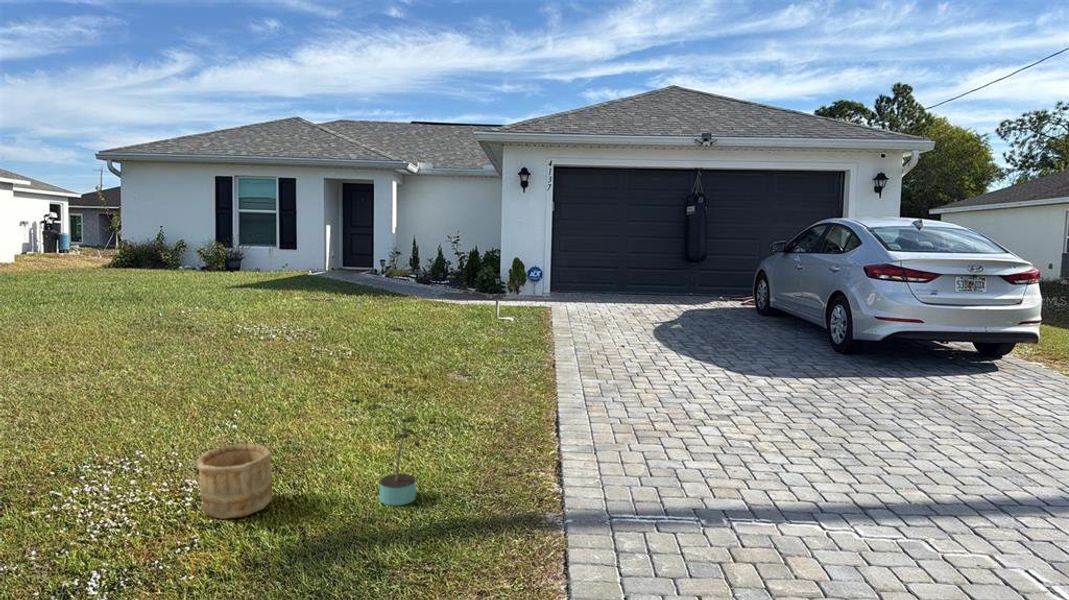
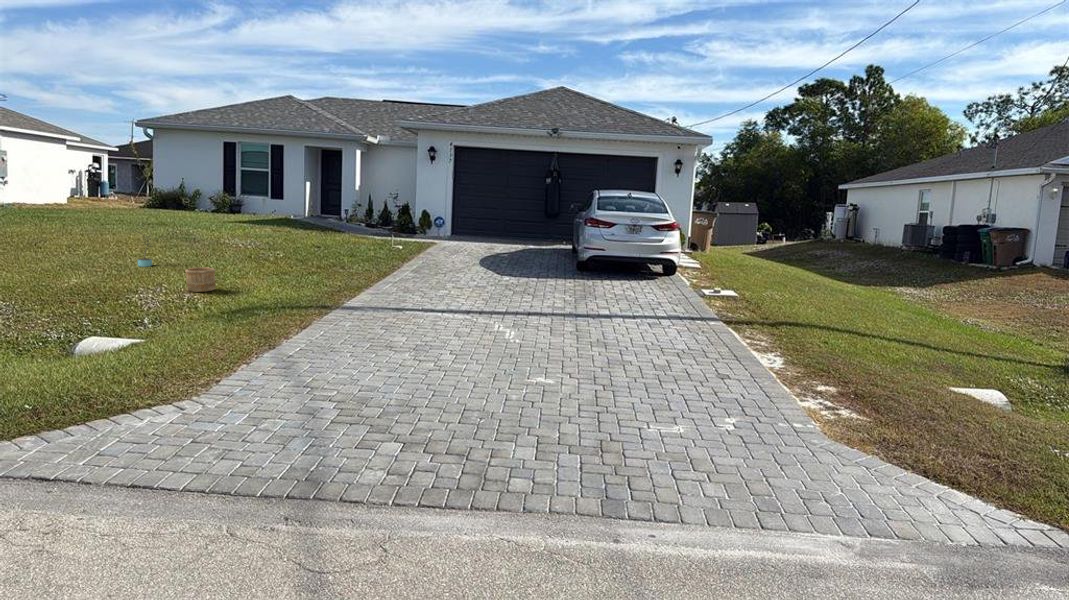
potted plant: present [368,384,438,505] -> present [138,236,157,267]

